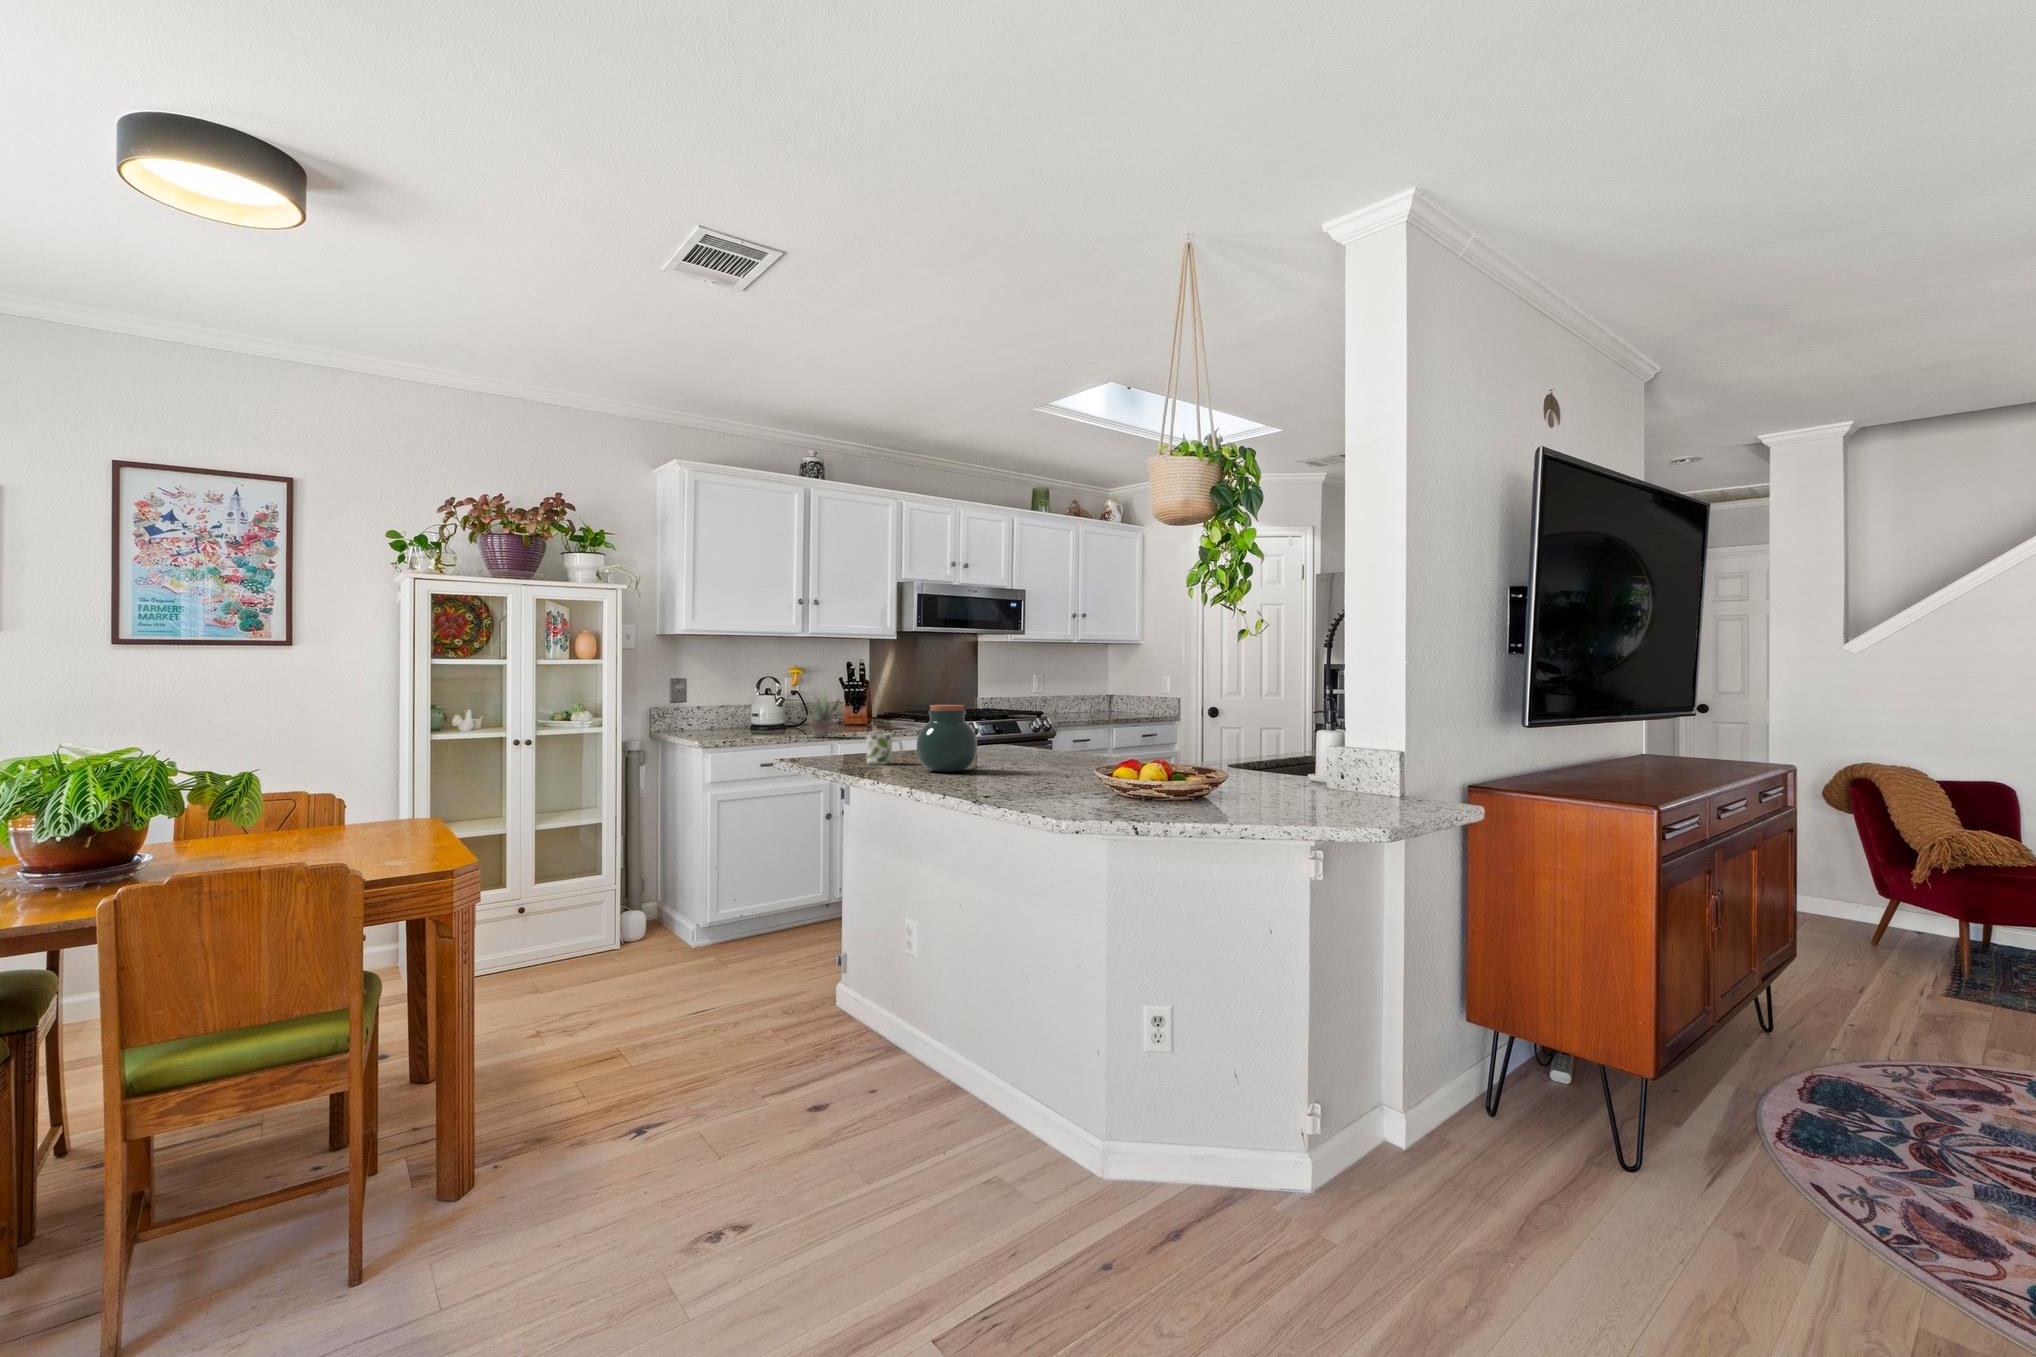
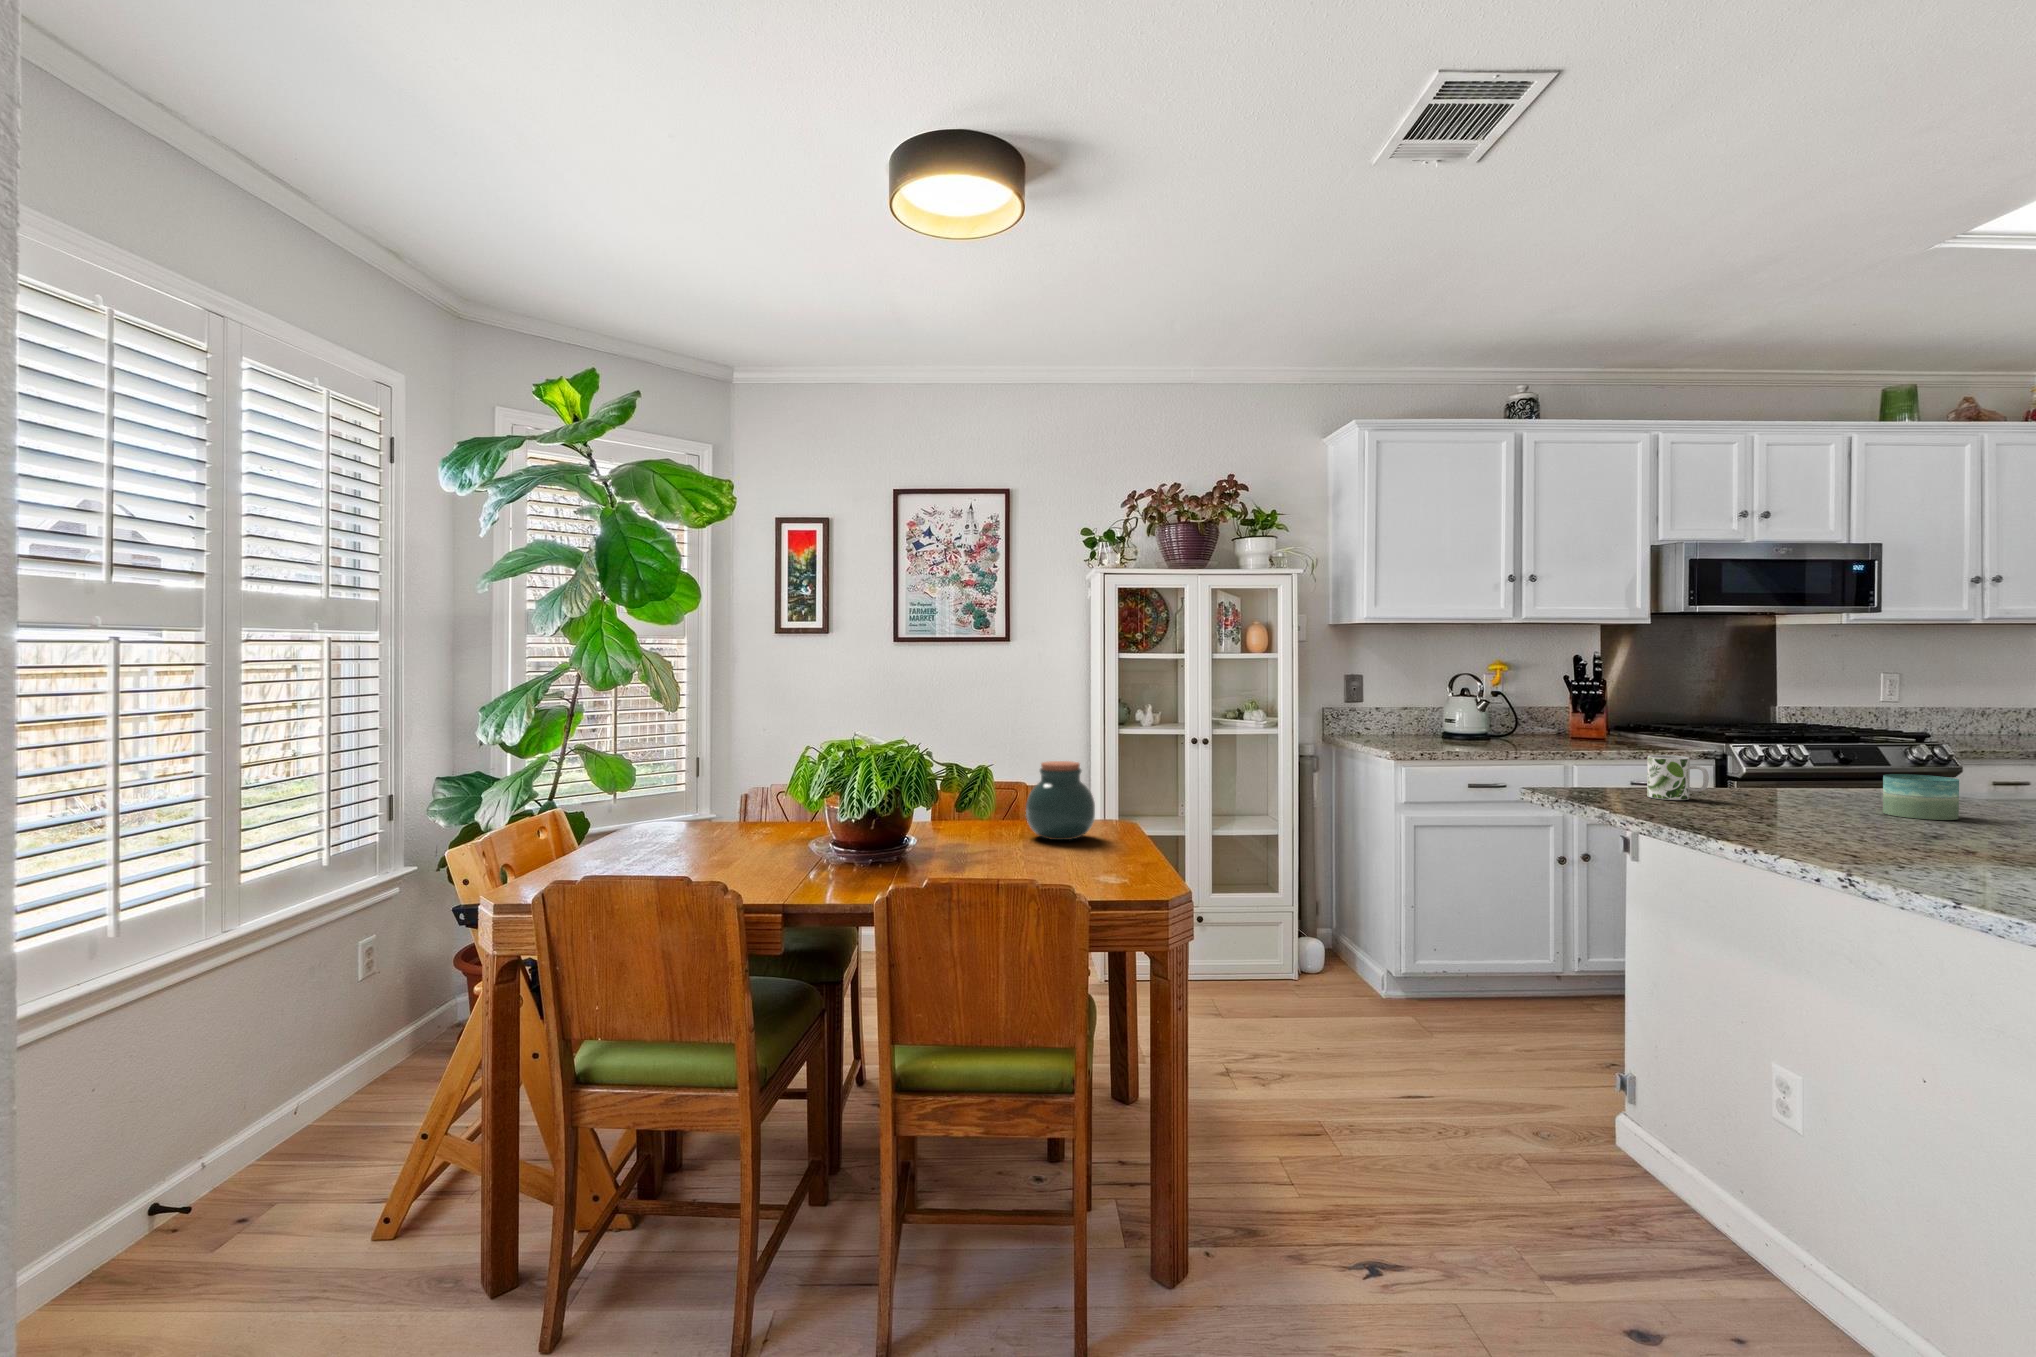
succulent plant: present [804,686,840,737] -> none [1521,682,1573,751]
jar: present [917,705,977,772] -> present [1026,761,1095,840]
candle: none [997,739,1033,766] -> present [1883,774,1959,820]

